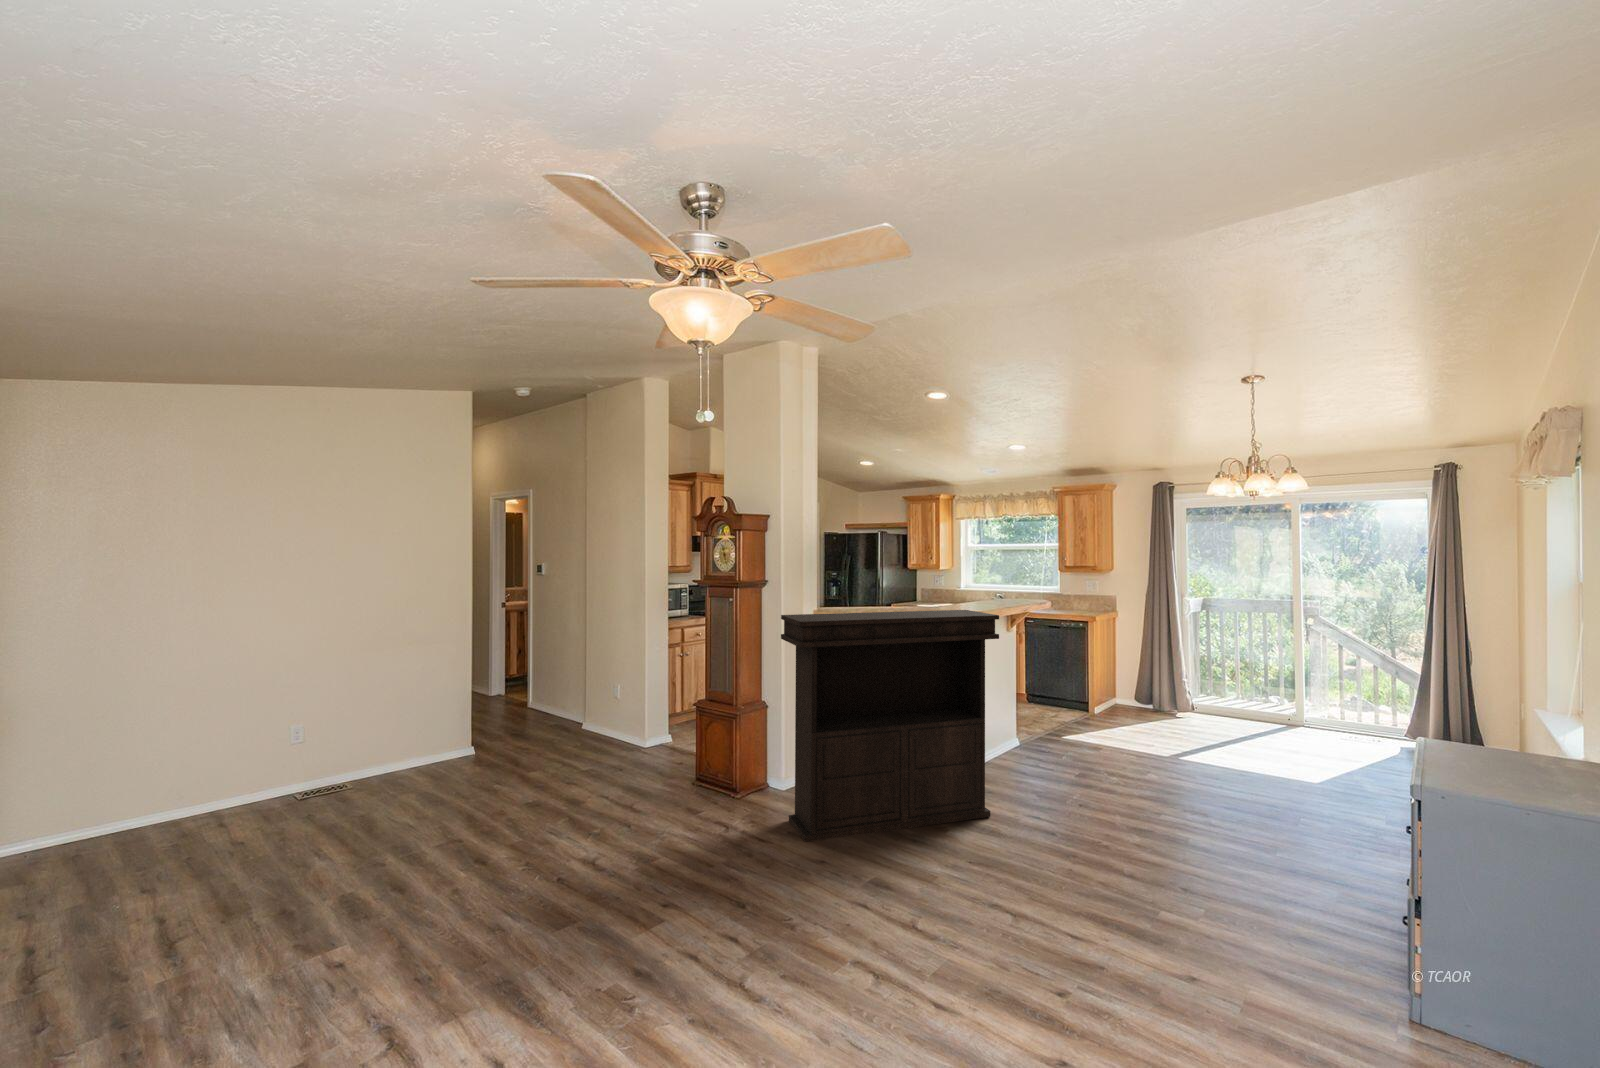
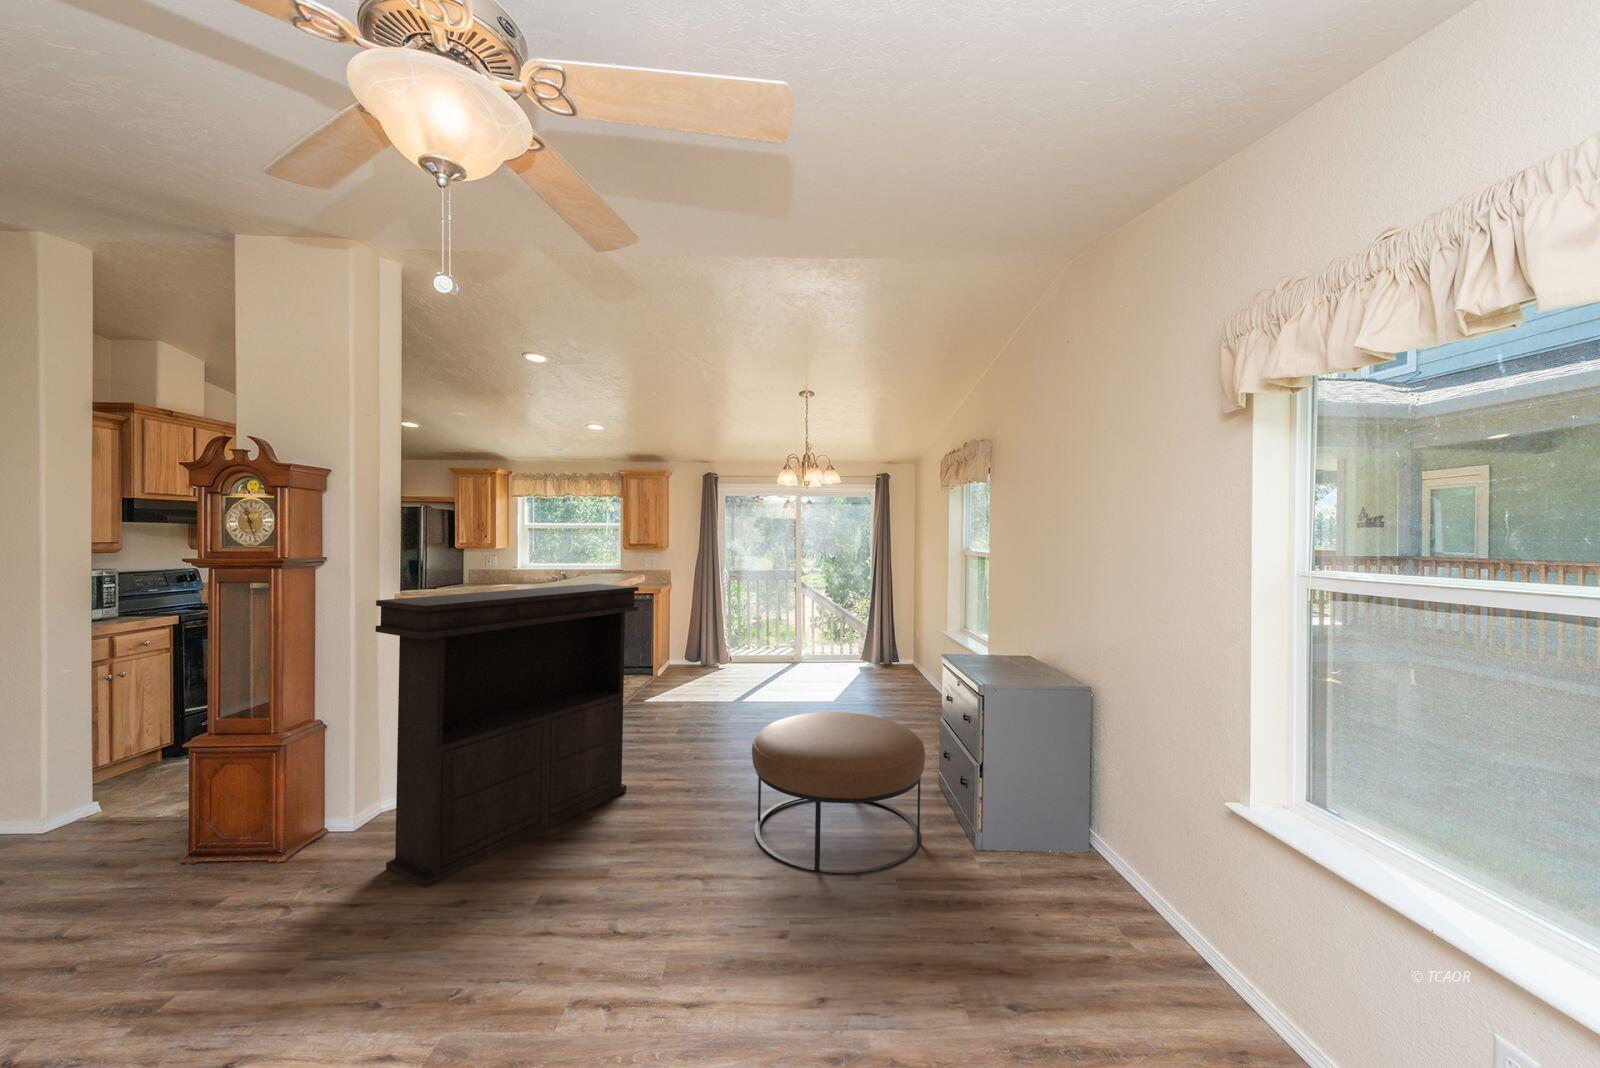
ottoman: none [1089,778,1335,995] -> present [752,712,925,875]

